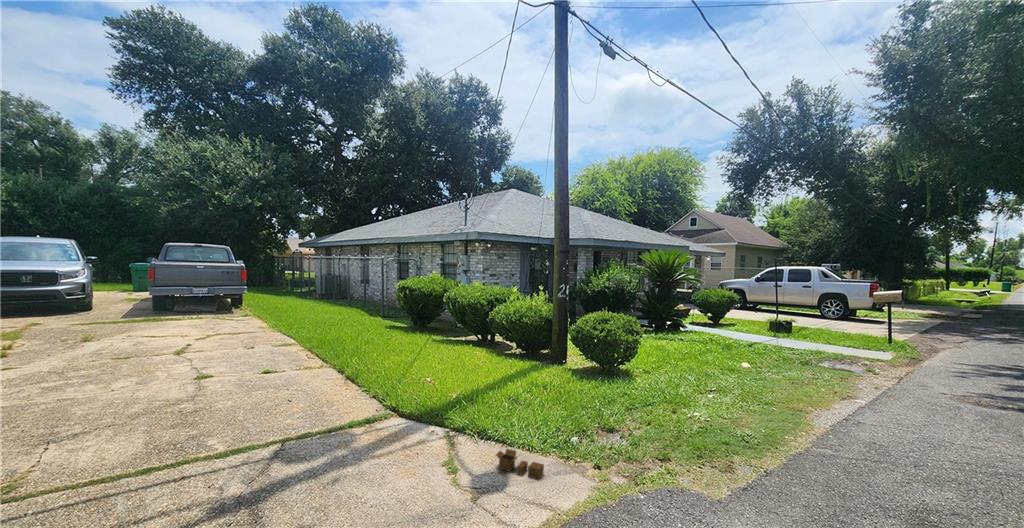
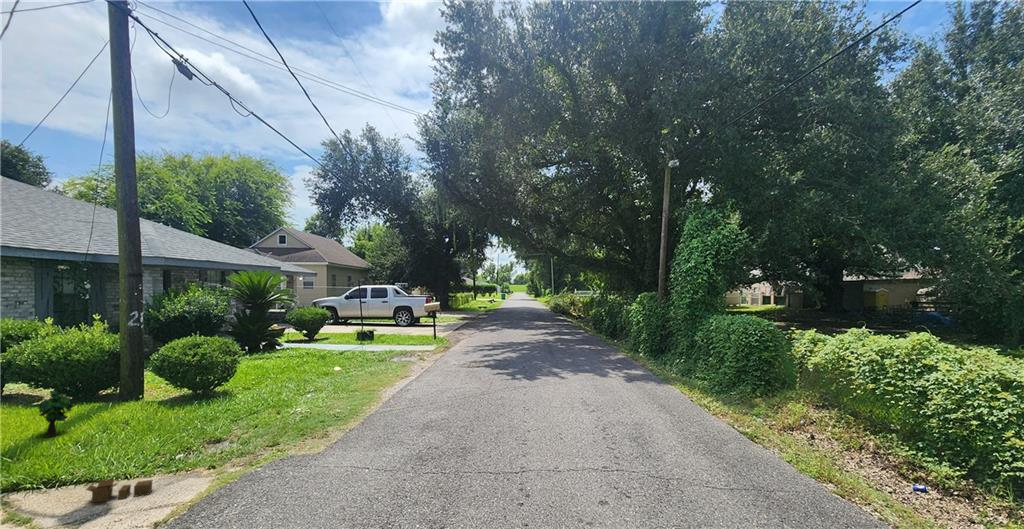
decorative plant: none [487,346,511,387] -> present [35,386,73,438]

